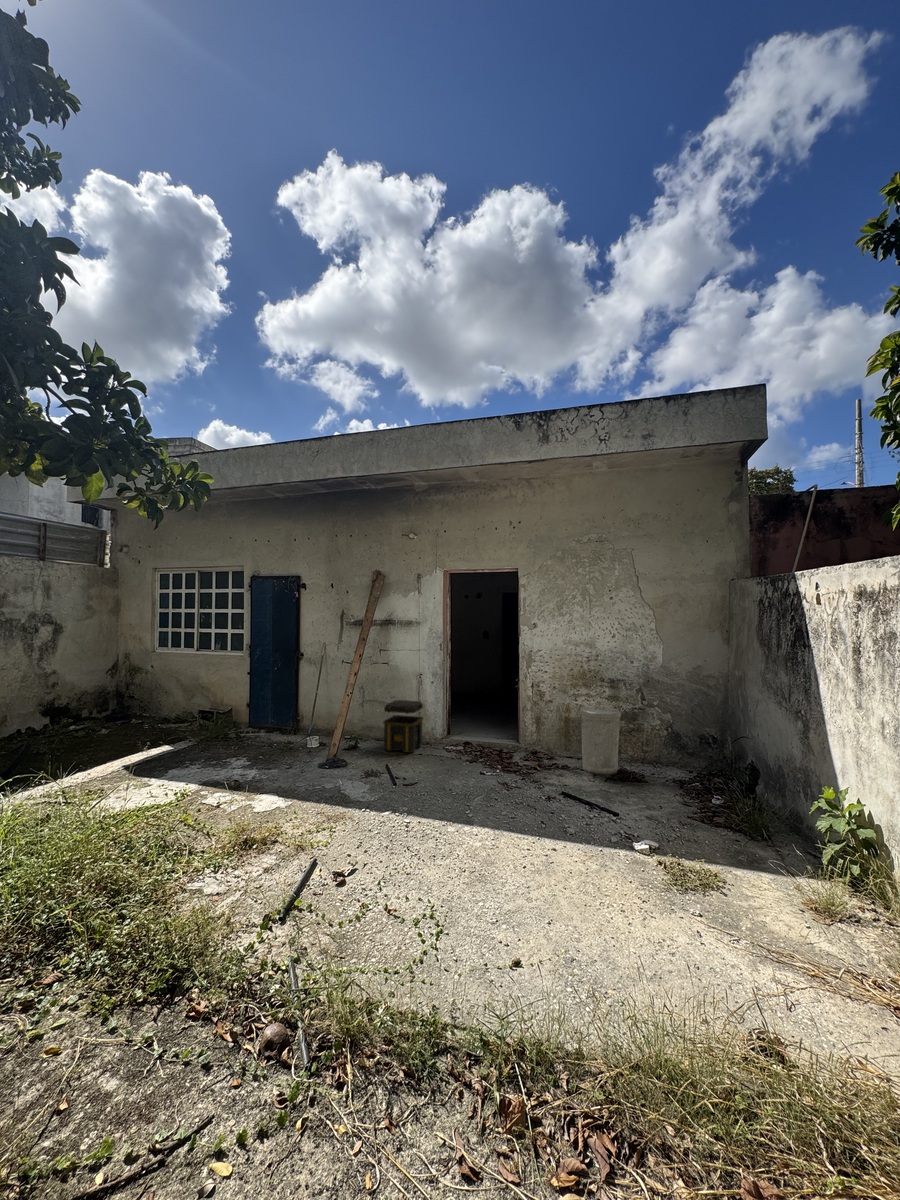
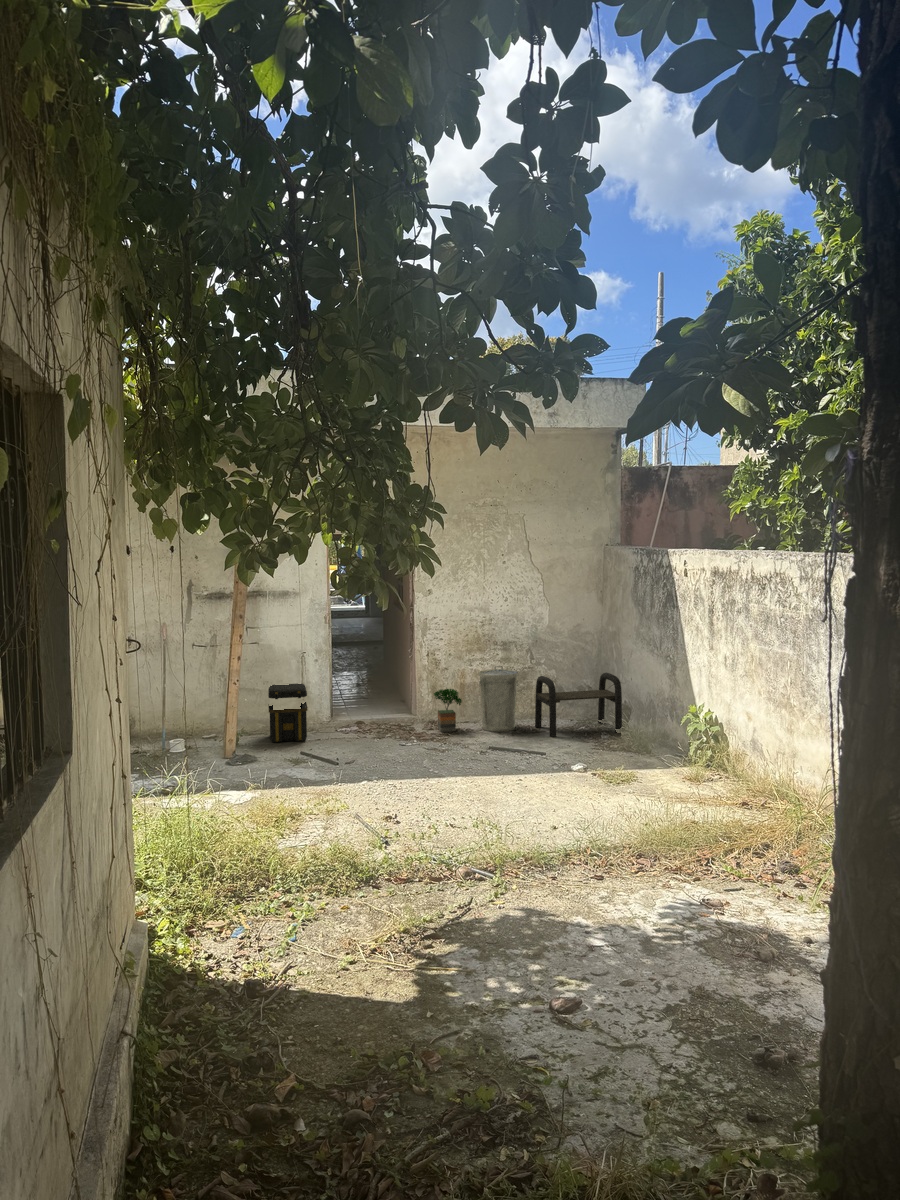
bench: none [641,719,746,799] -> present [535,673,622,737]
potted tree: none [533,720,562,765] -> present [434,689,462,732]

